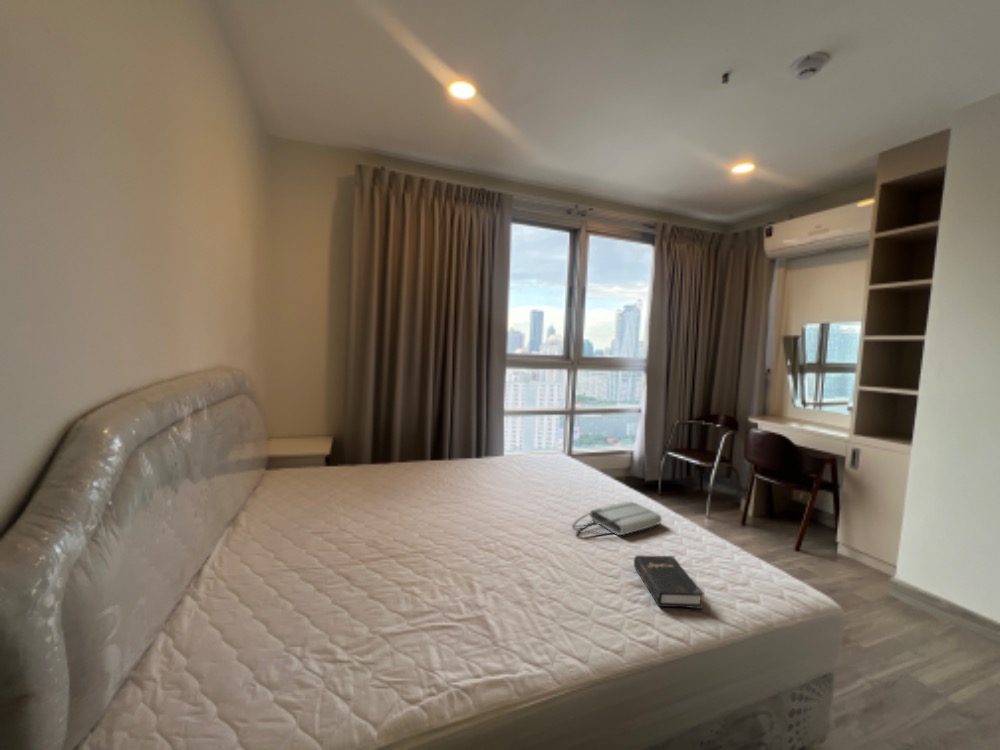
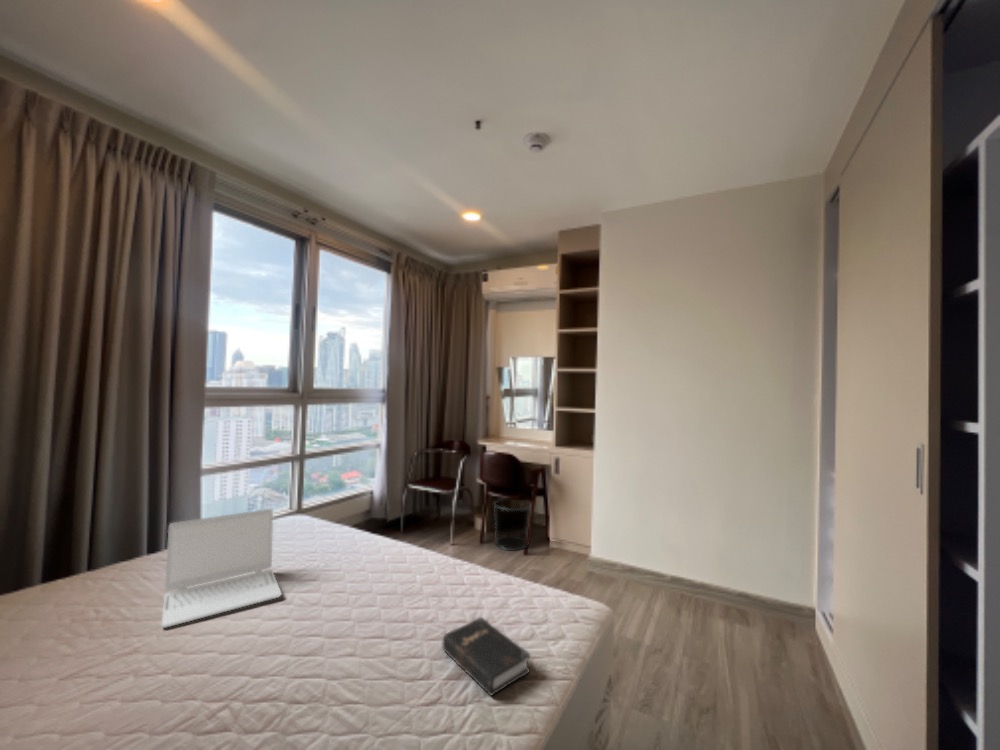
laptop: none [474,438,537,500] -> present [162,509,281,628]
waste bin: none [759,484,812,545] -> present [495,499,531,551]
tote bag: present [572,502,661,535] -> none [349,559,447,627]

